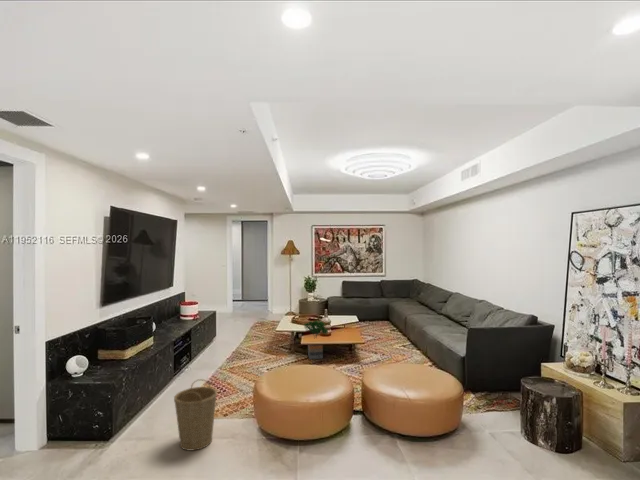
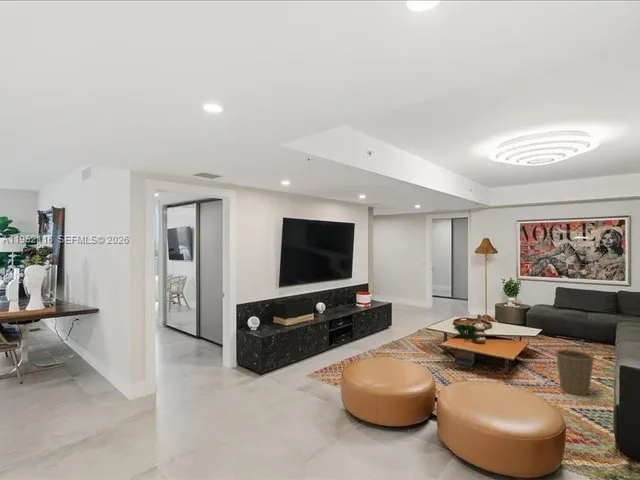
basket: present [174,380,217,450] -> present [556,349,594,395]

